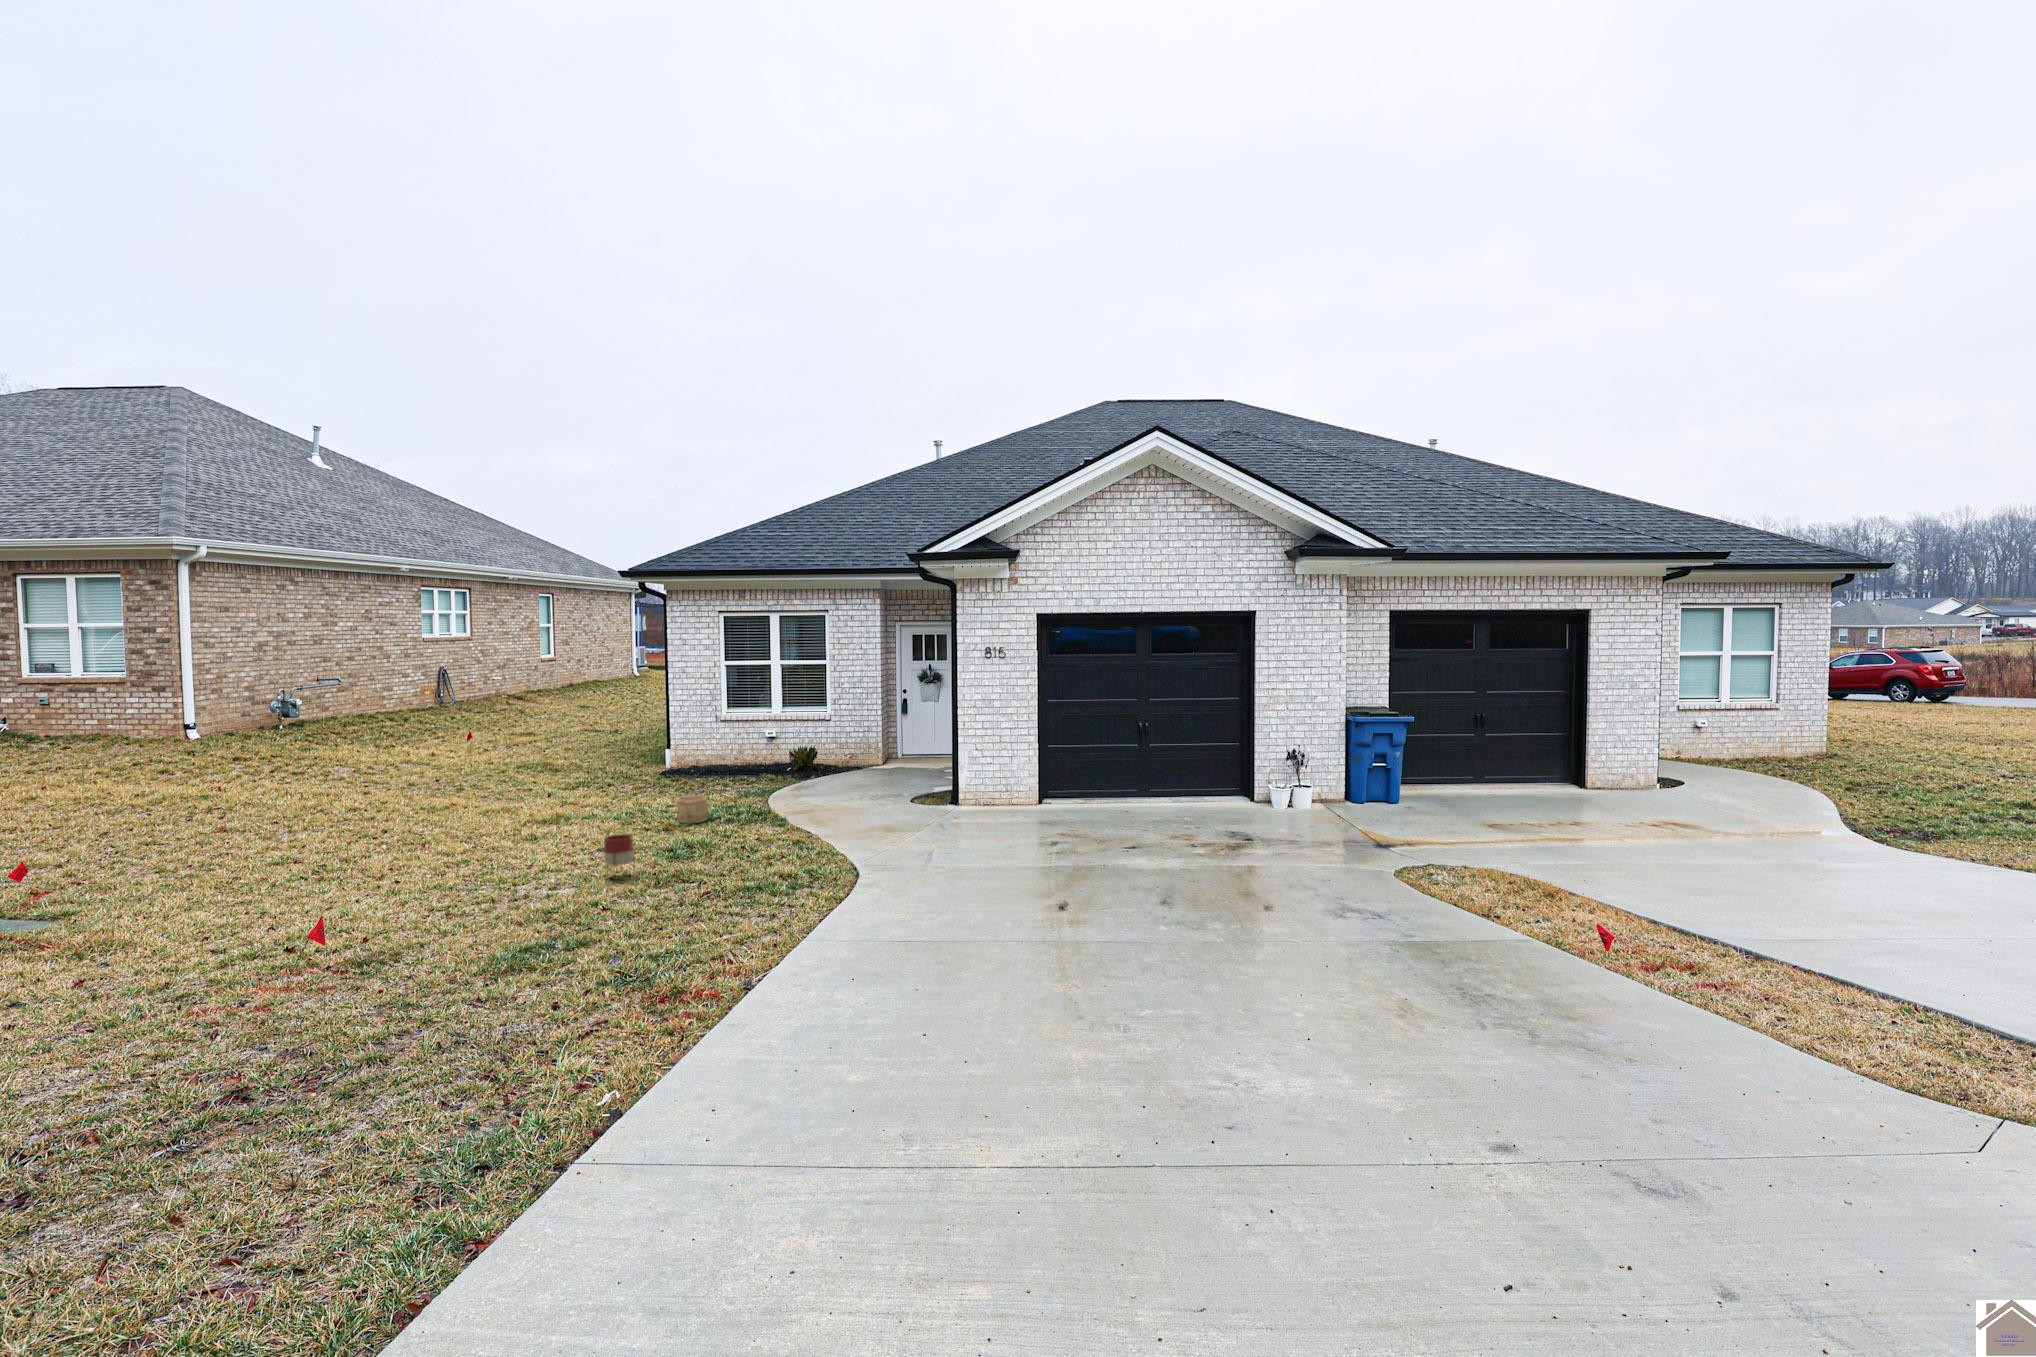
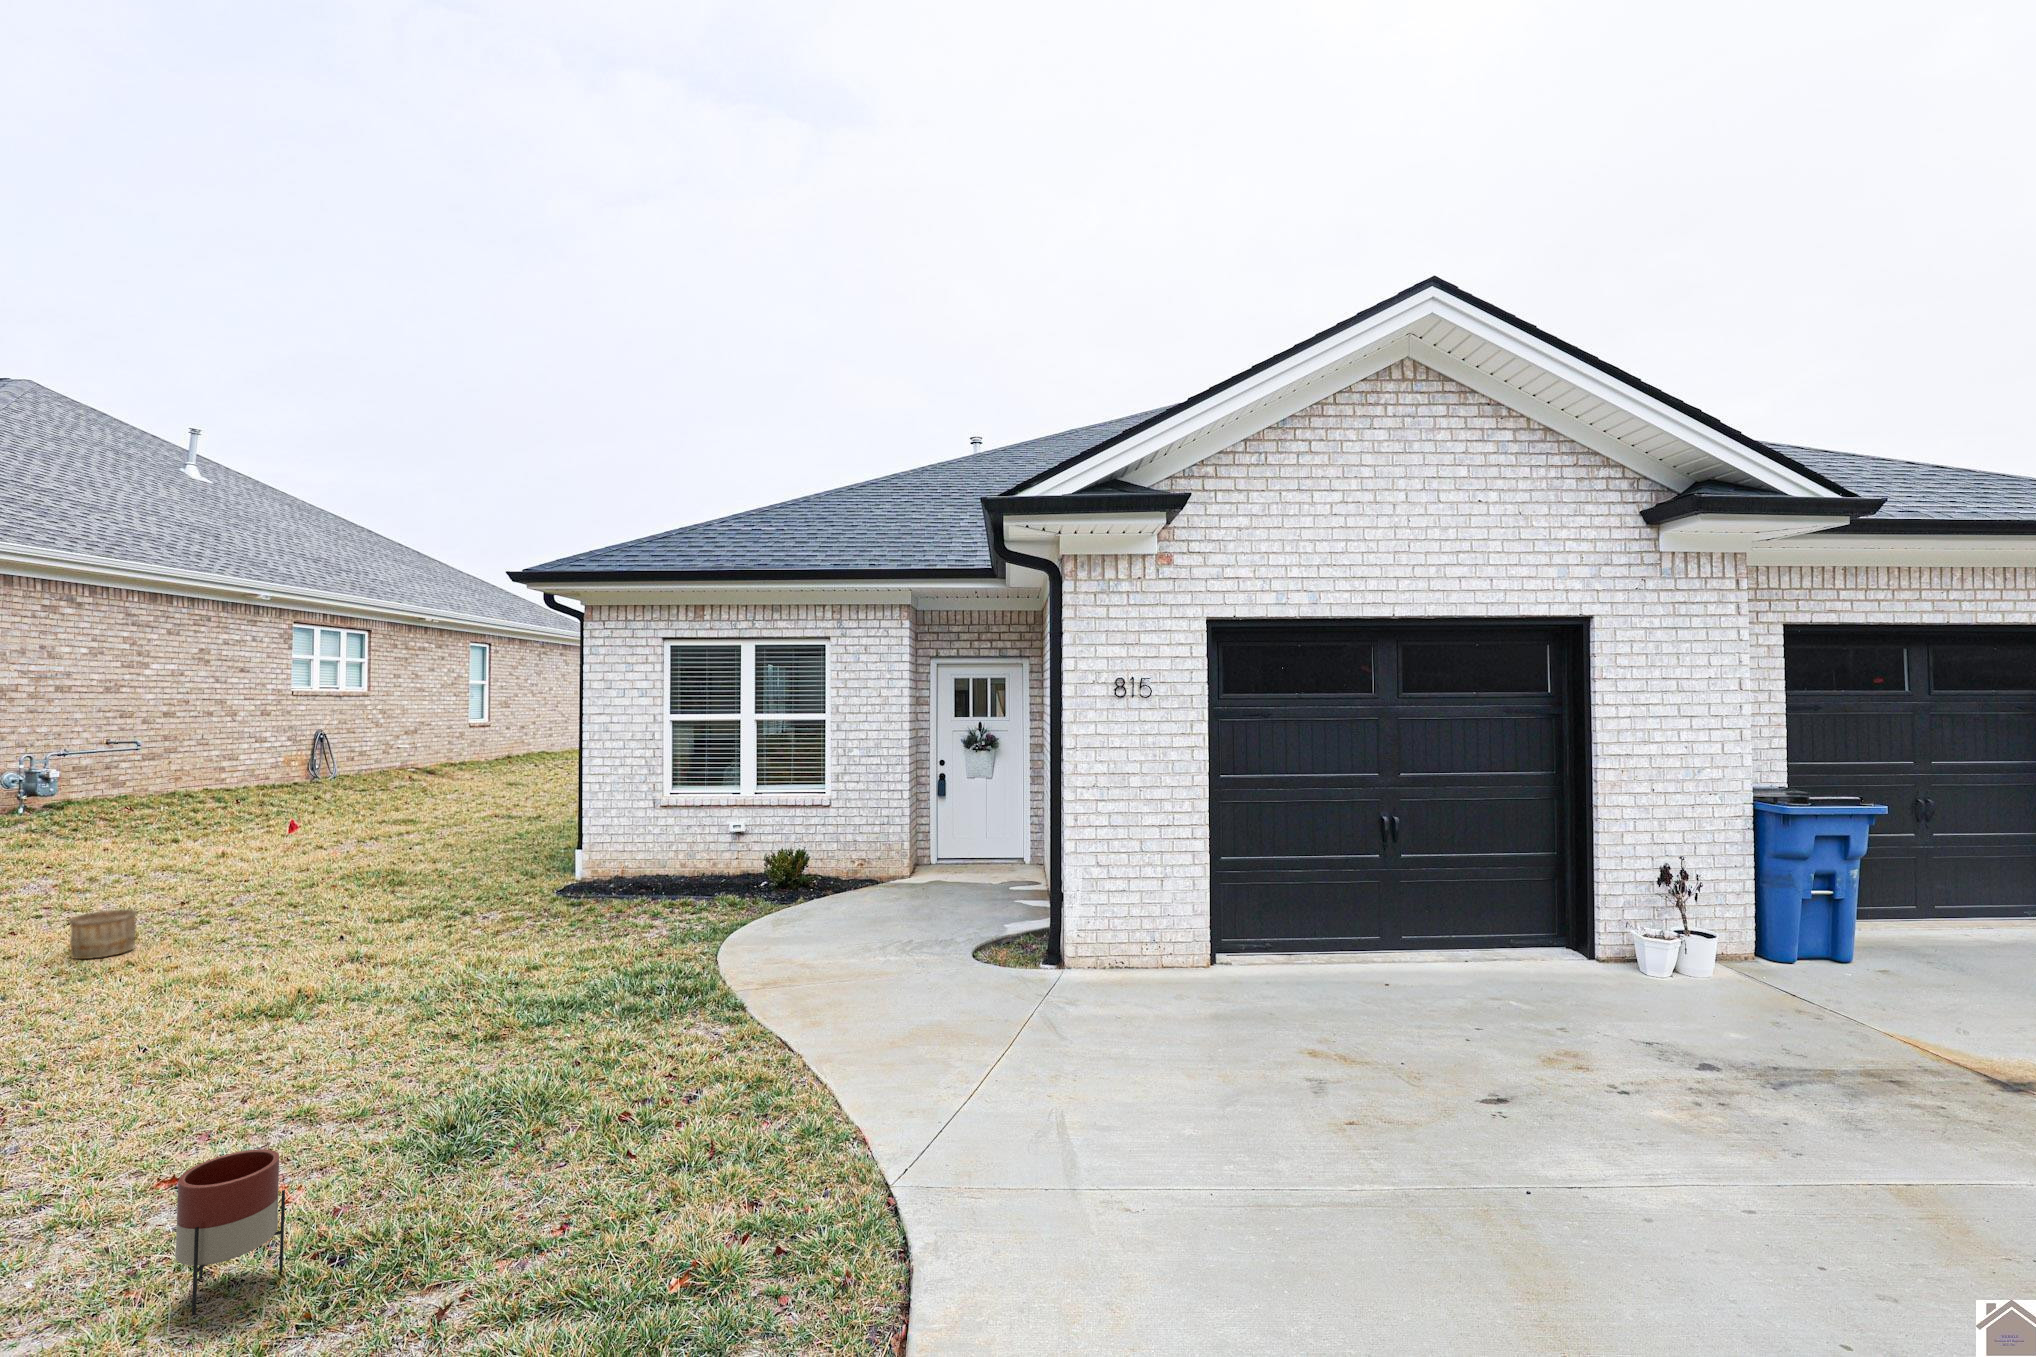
wooden bucket: present [677,795,708,824] -> present [69,909,137,959]

